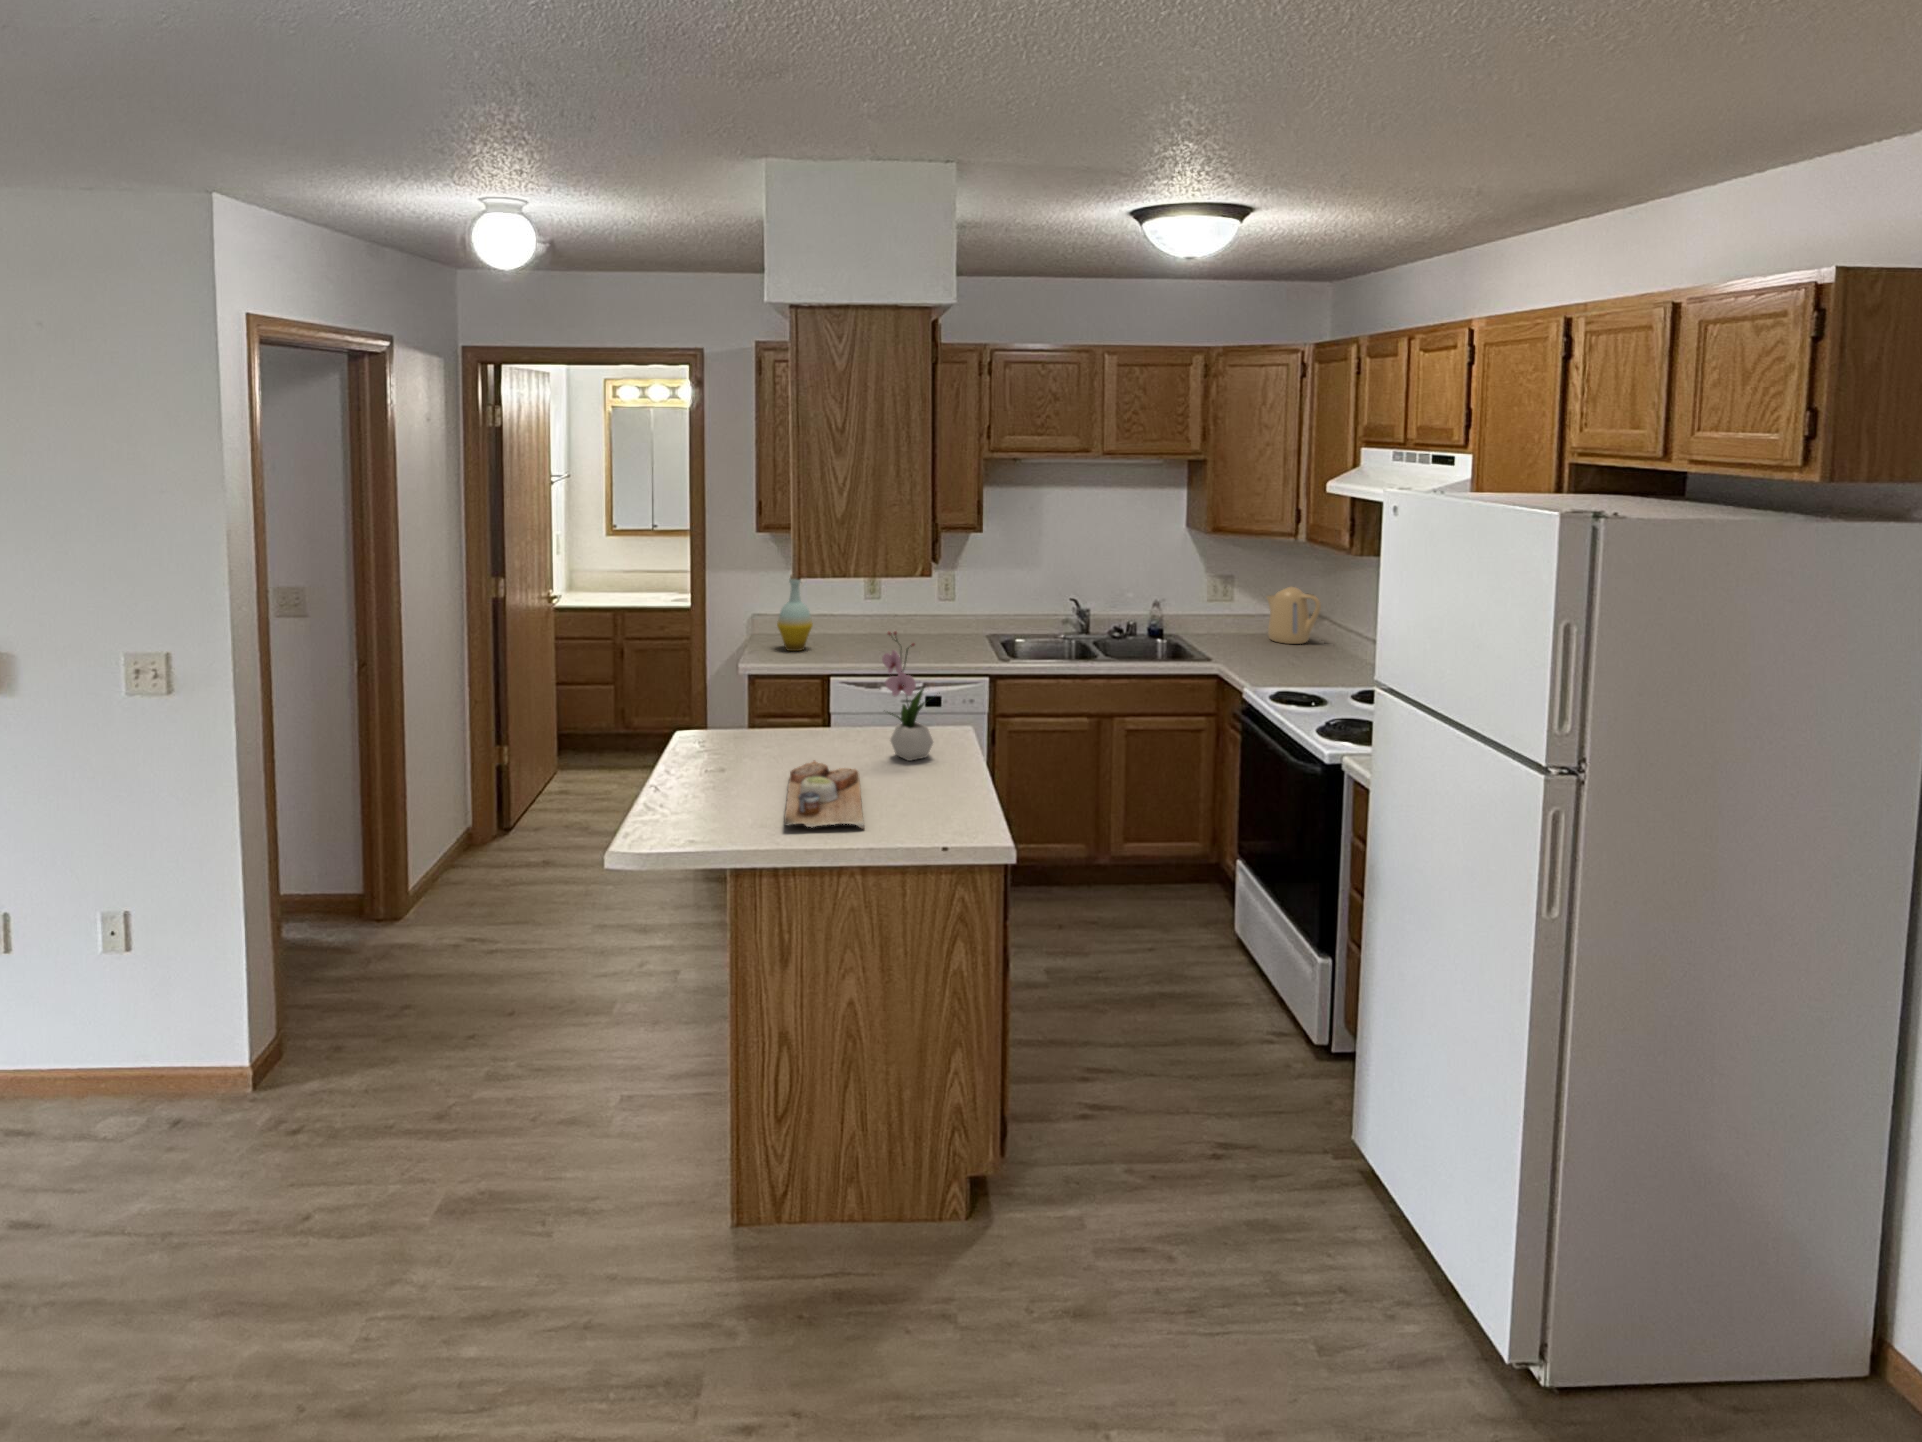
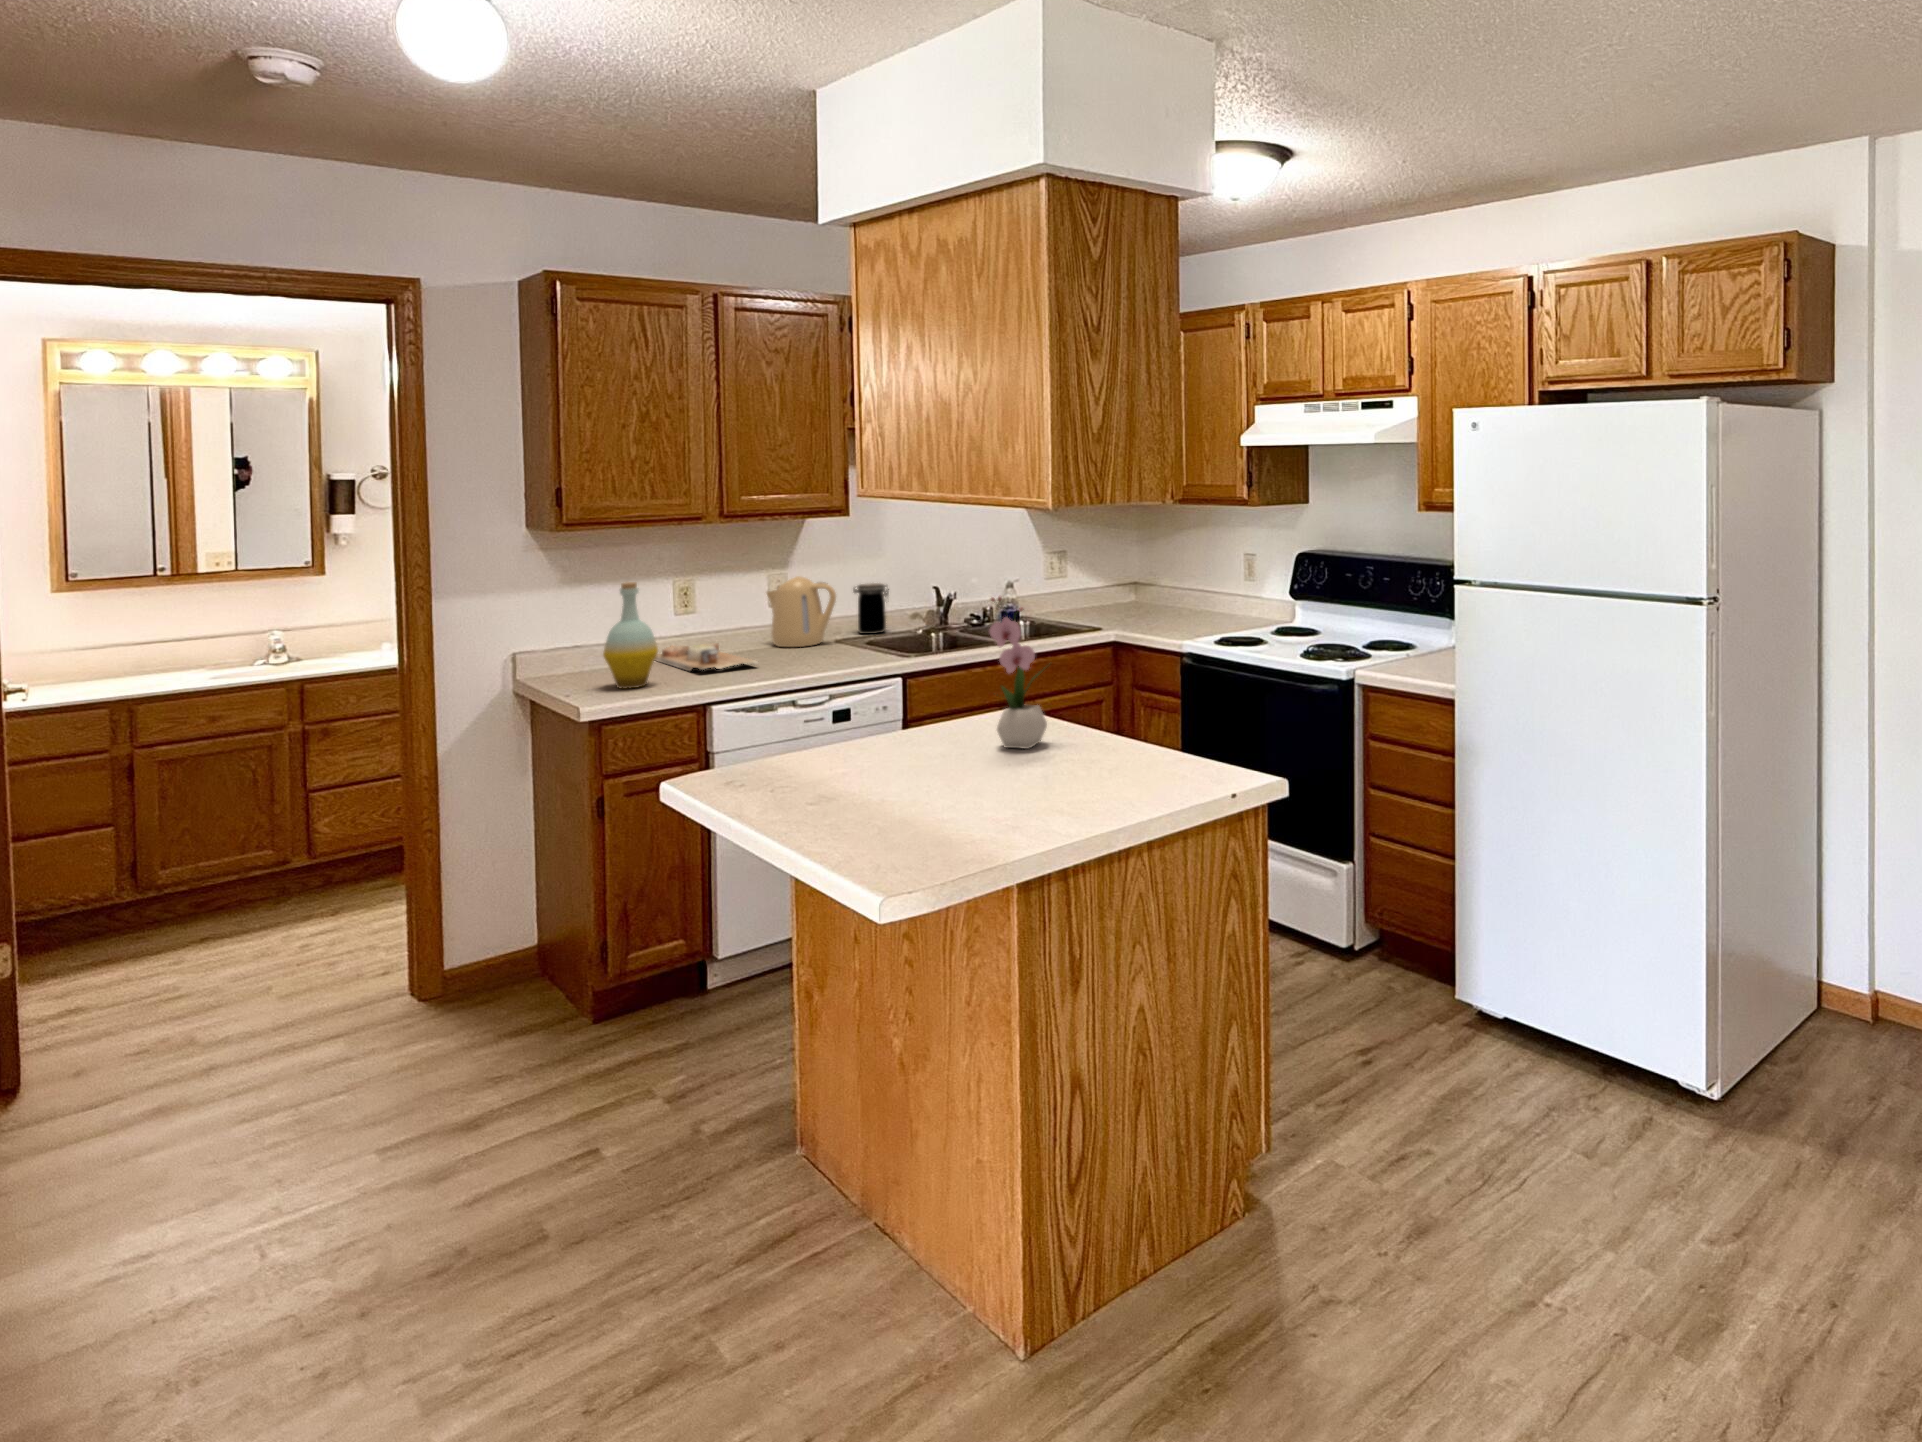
kettle: present [1267,586,1321,644] -> present [767,576,836,647]
jar: none [1009,587,1035,630] -> present [853,583,889,634]
cutting board: present [784,760,865,829] -> present [655,643,758,671]

